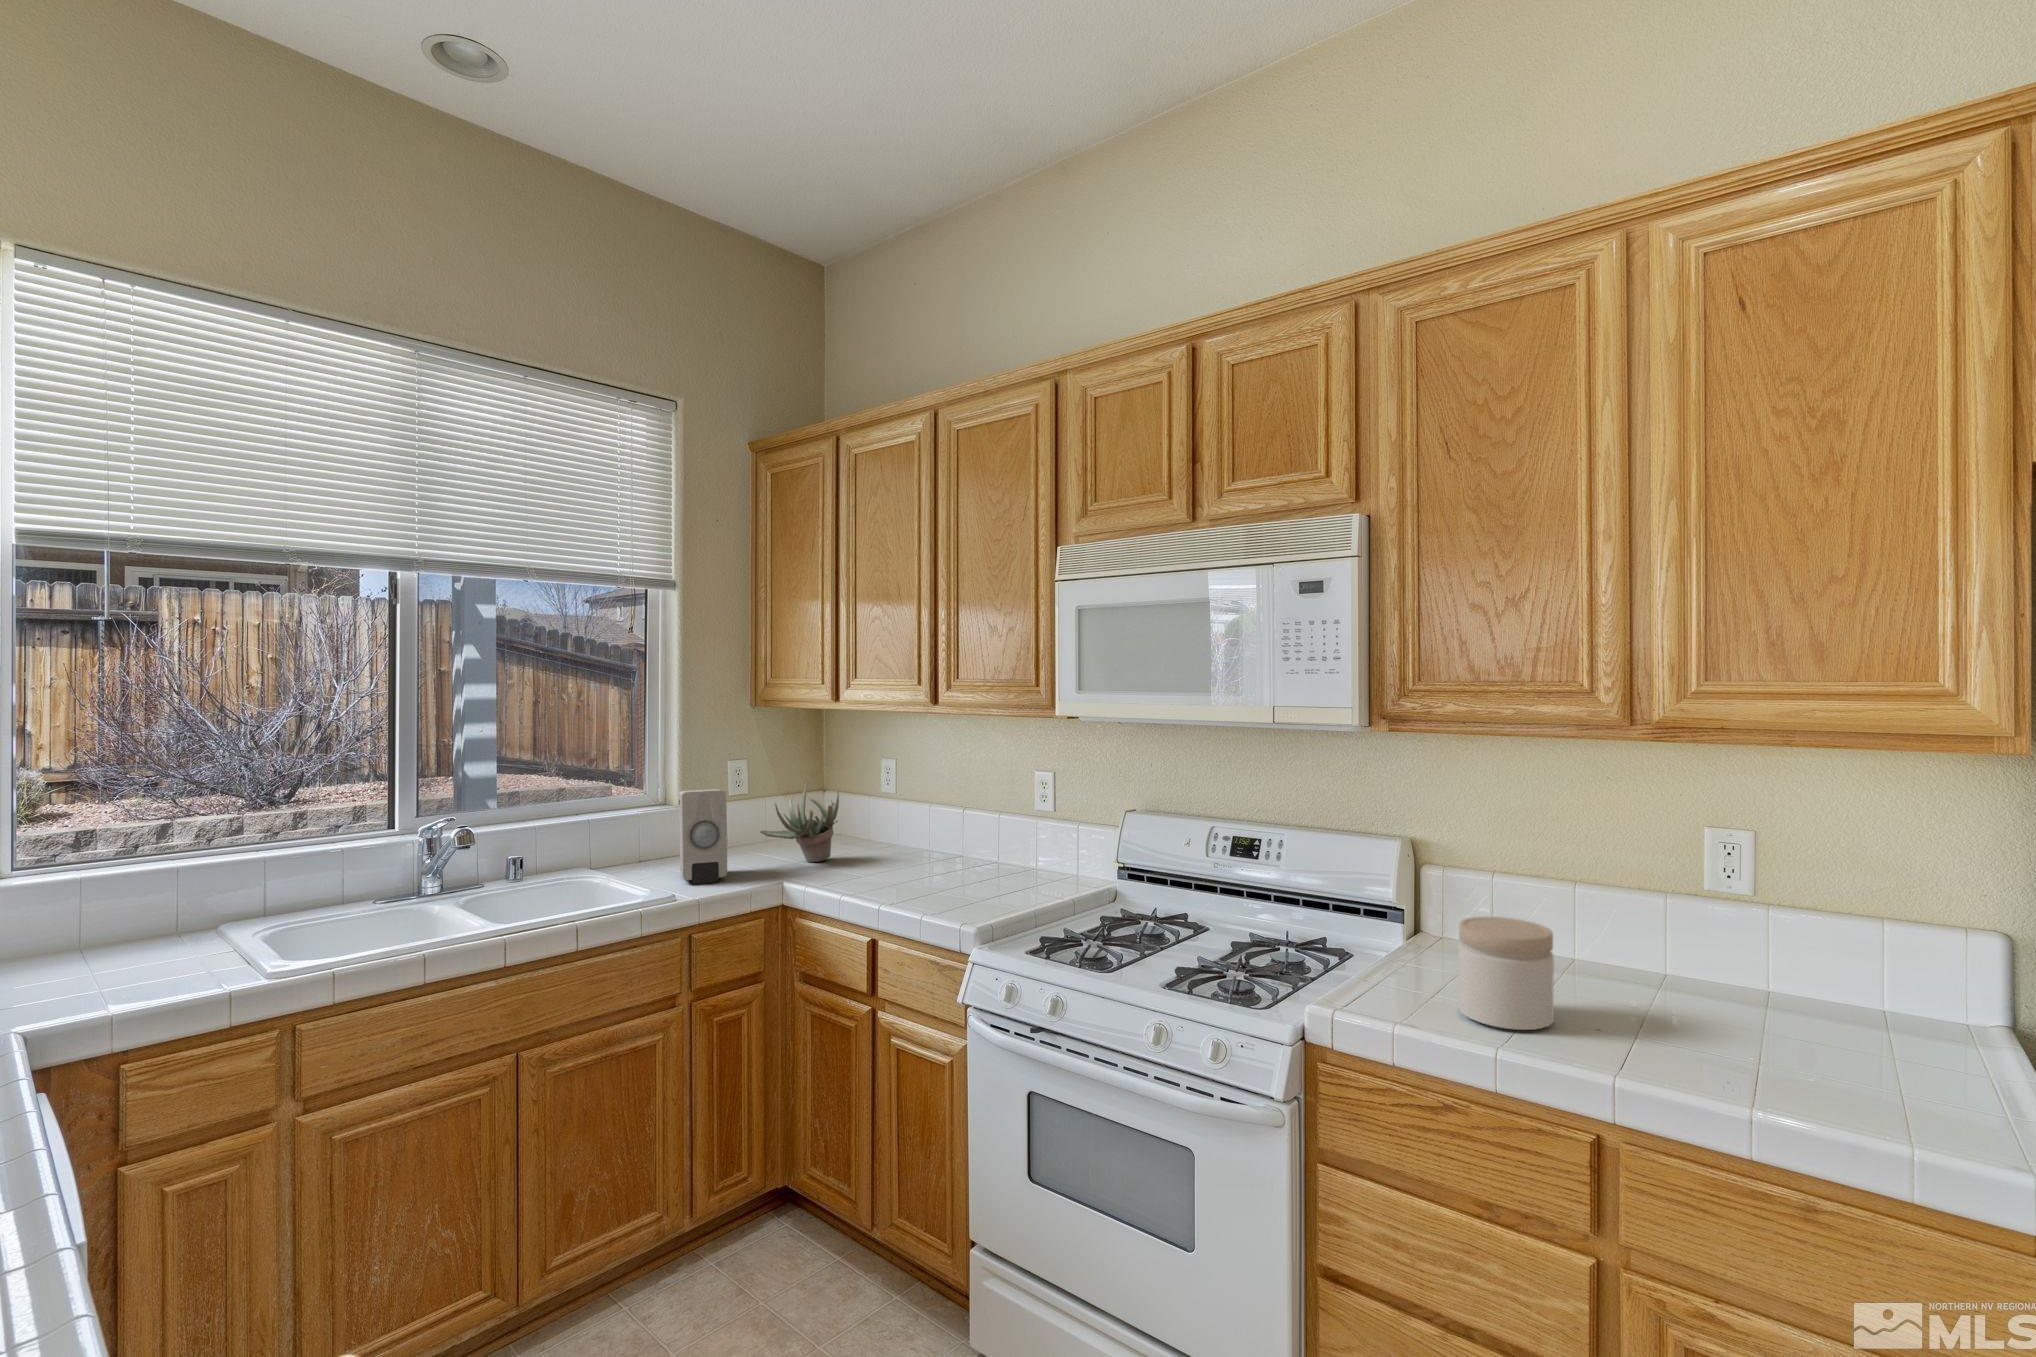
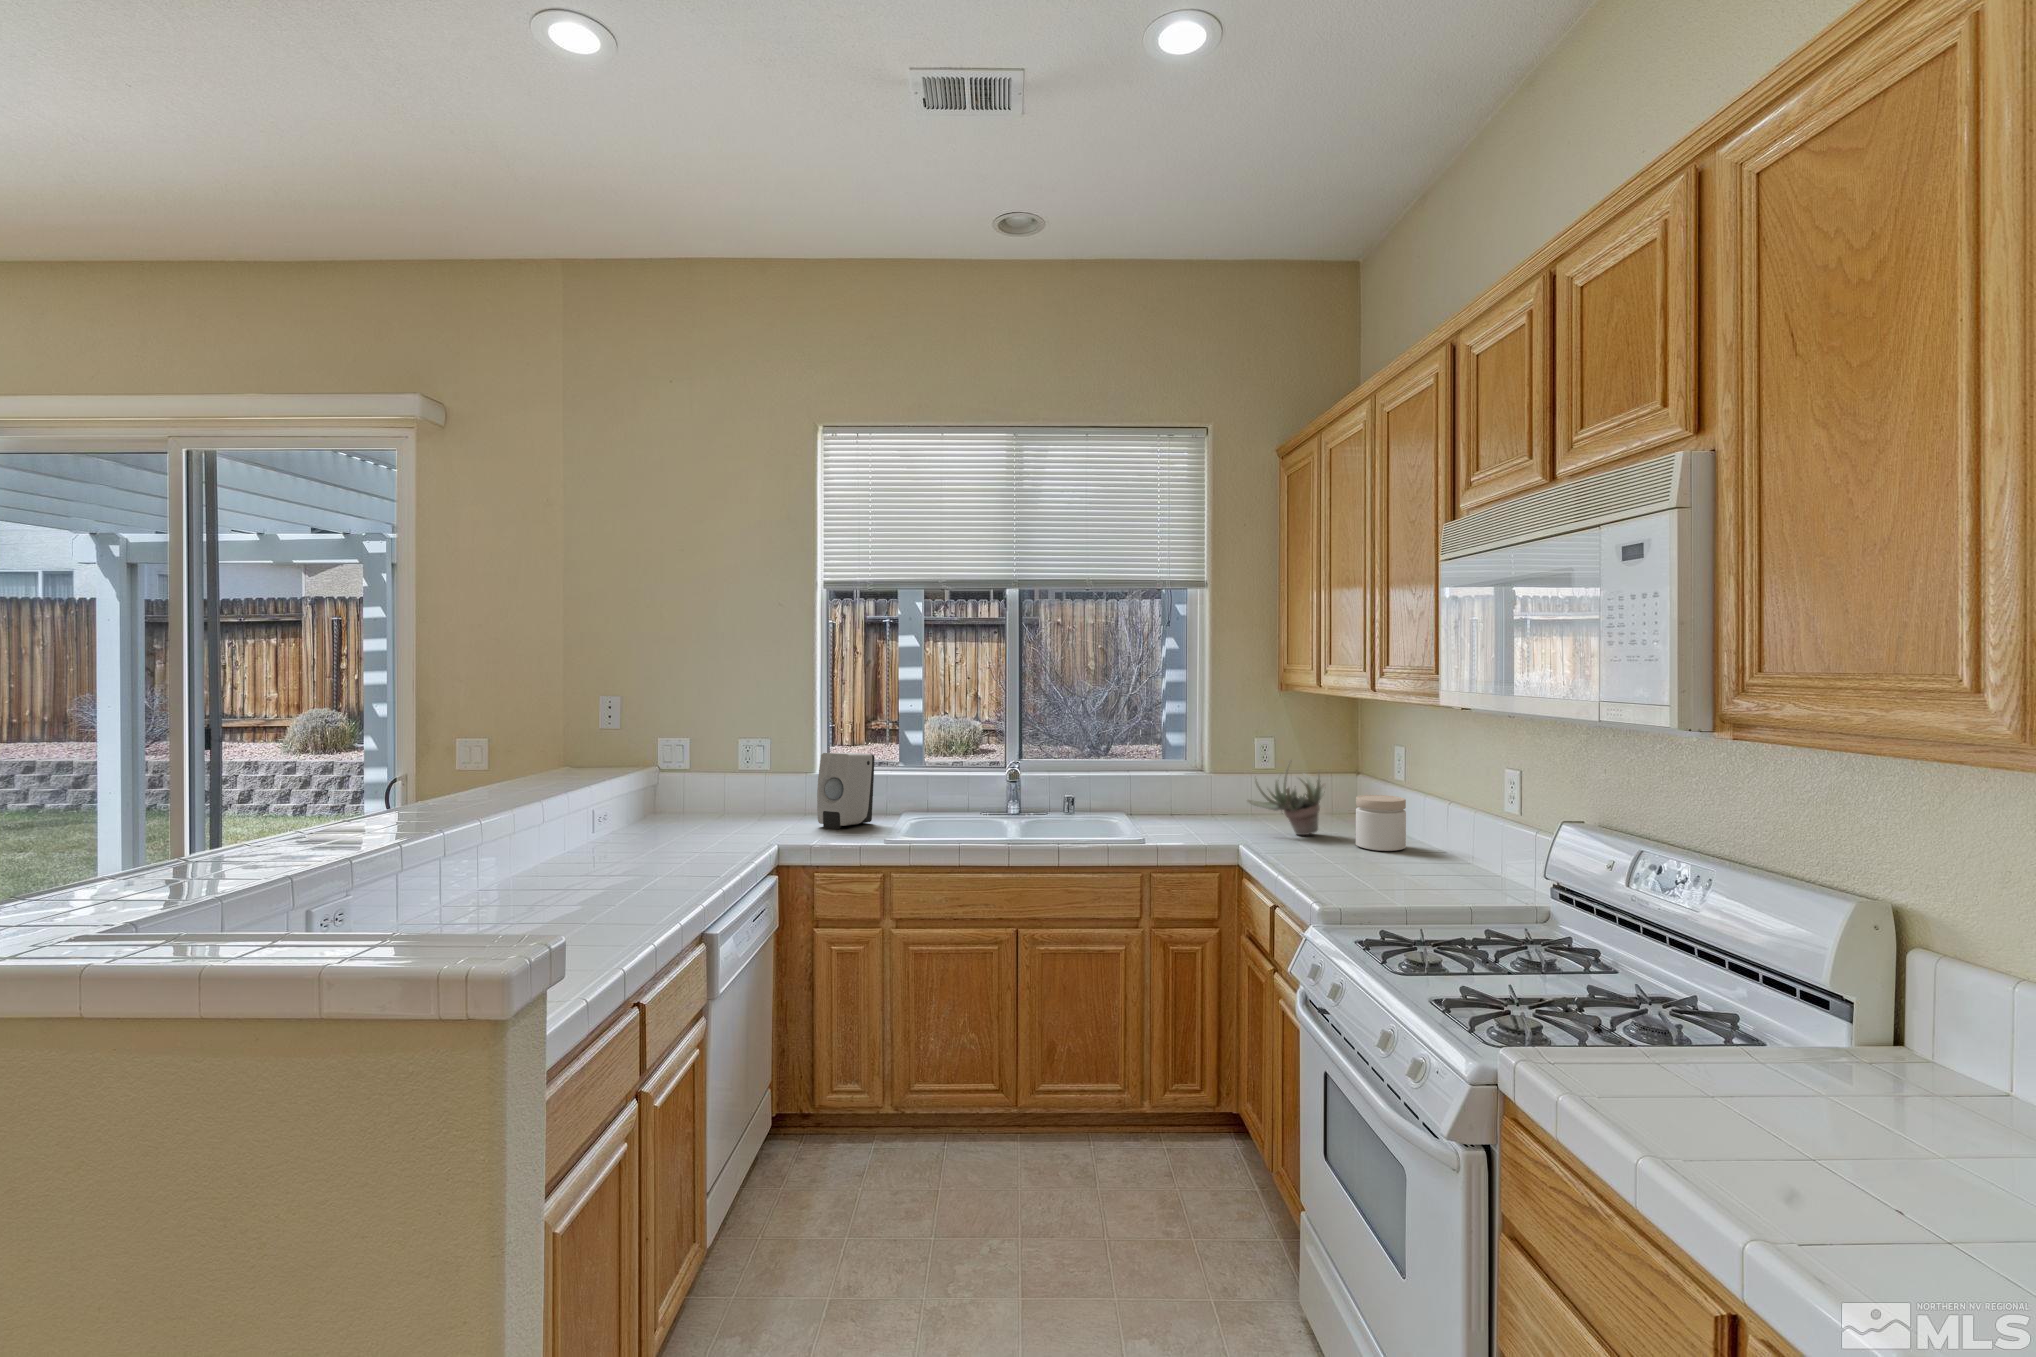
soap dispenser: present [679,789,727,884] -> present [817,753,875,829]
jar: present [1458,917,1554,1030] -> present [1356,795,1406,851]

